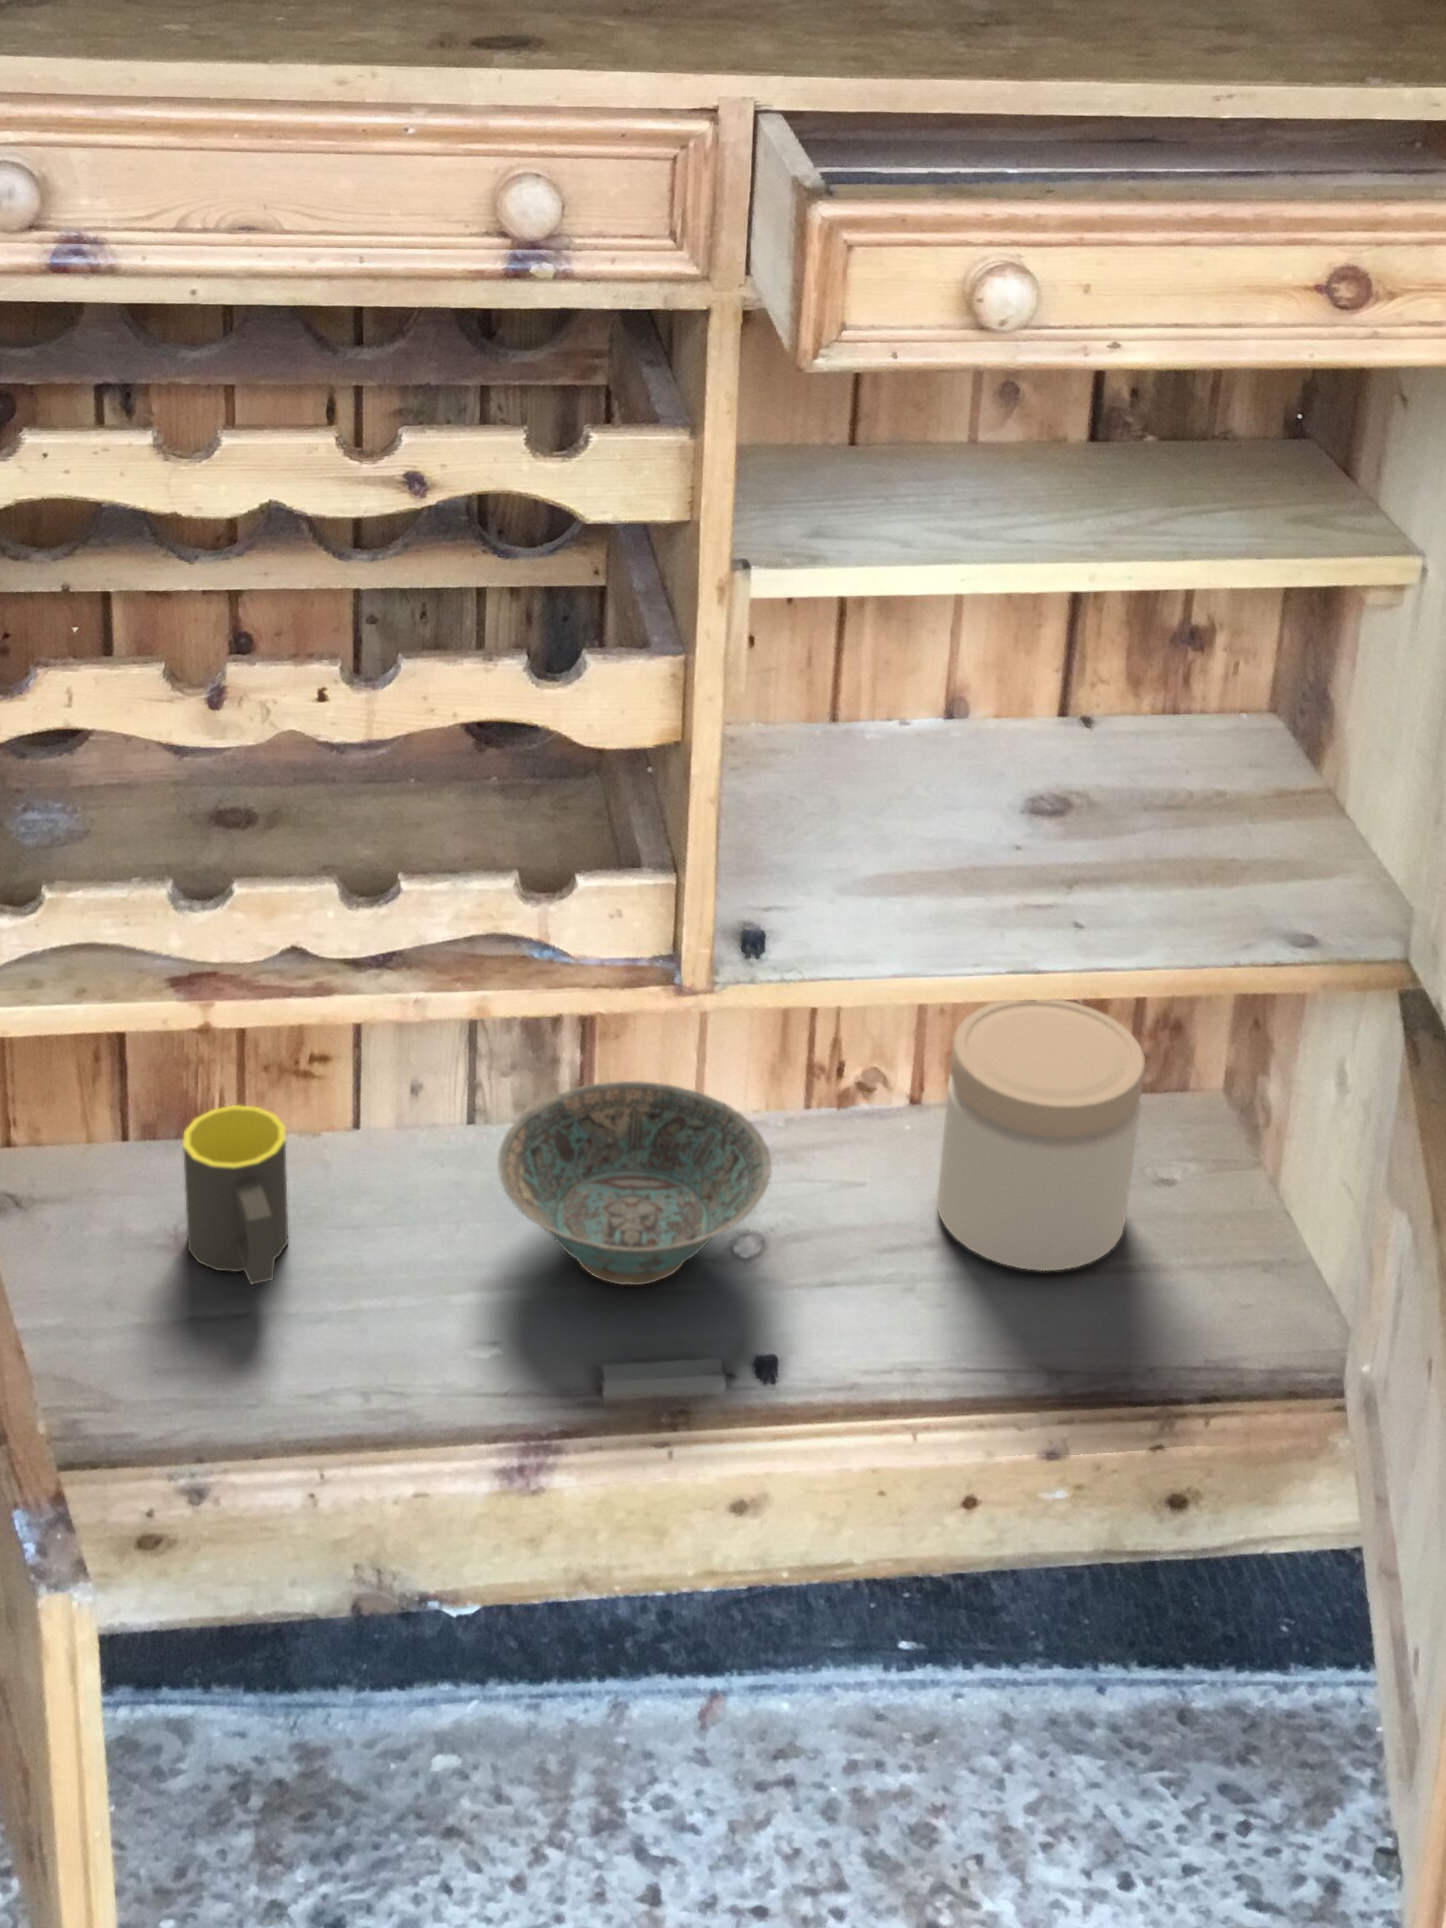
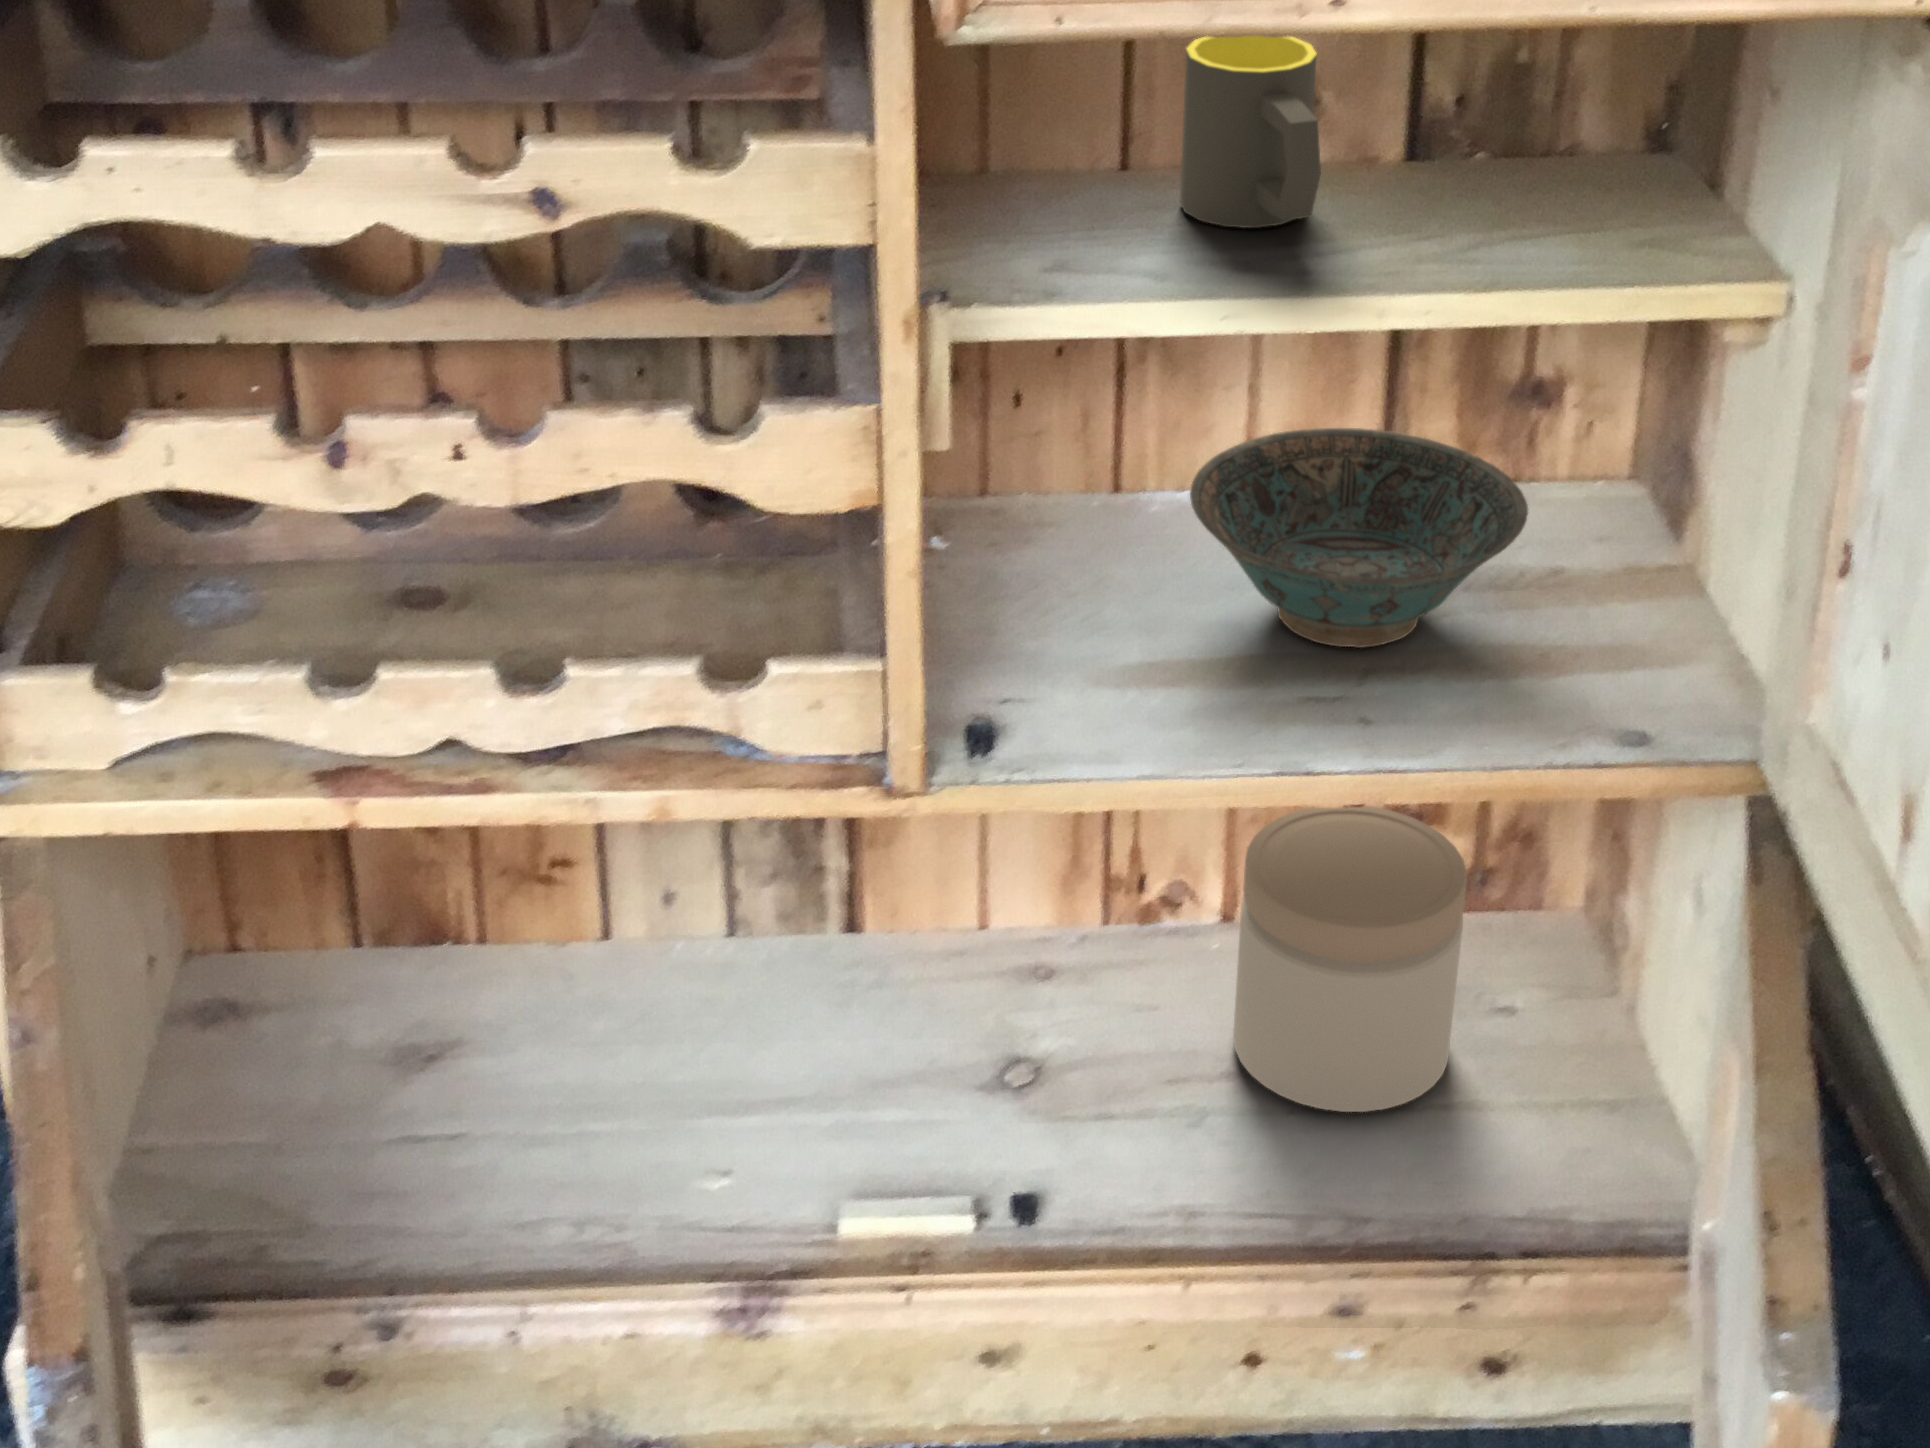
ceramic bowl: present [498,1081,771,1285] -> present [1190,428,1528,648]
mug: present [183,1105,288,1285] -> present [1180,36,1321,228]

